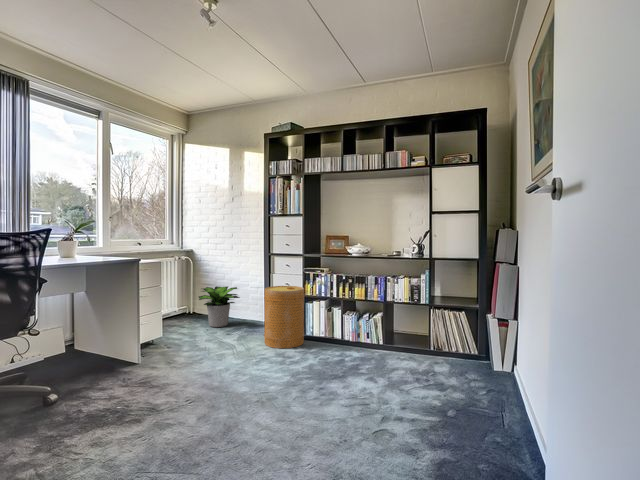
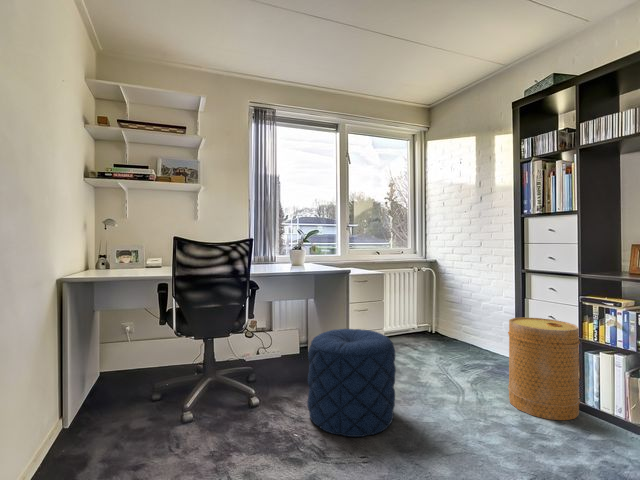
potted plant: present [199,286,240,327] -> none [431,306,487,358]
pouf: none [117,309,197,396] -> present [307,329,396,437]

